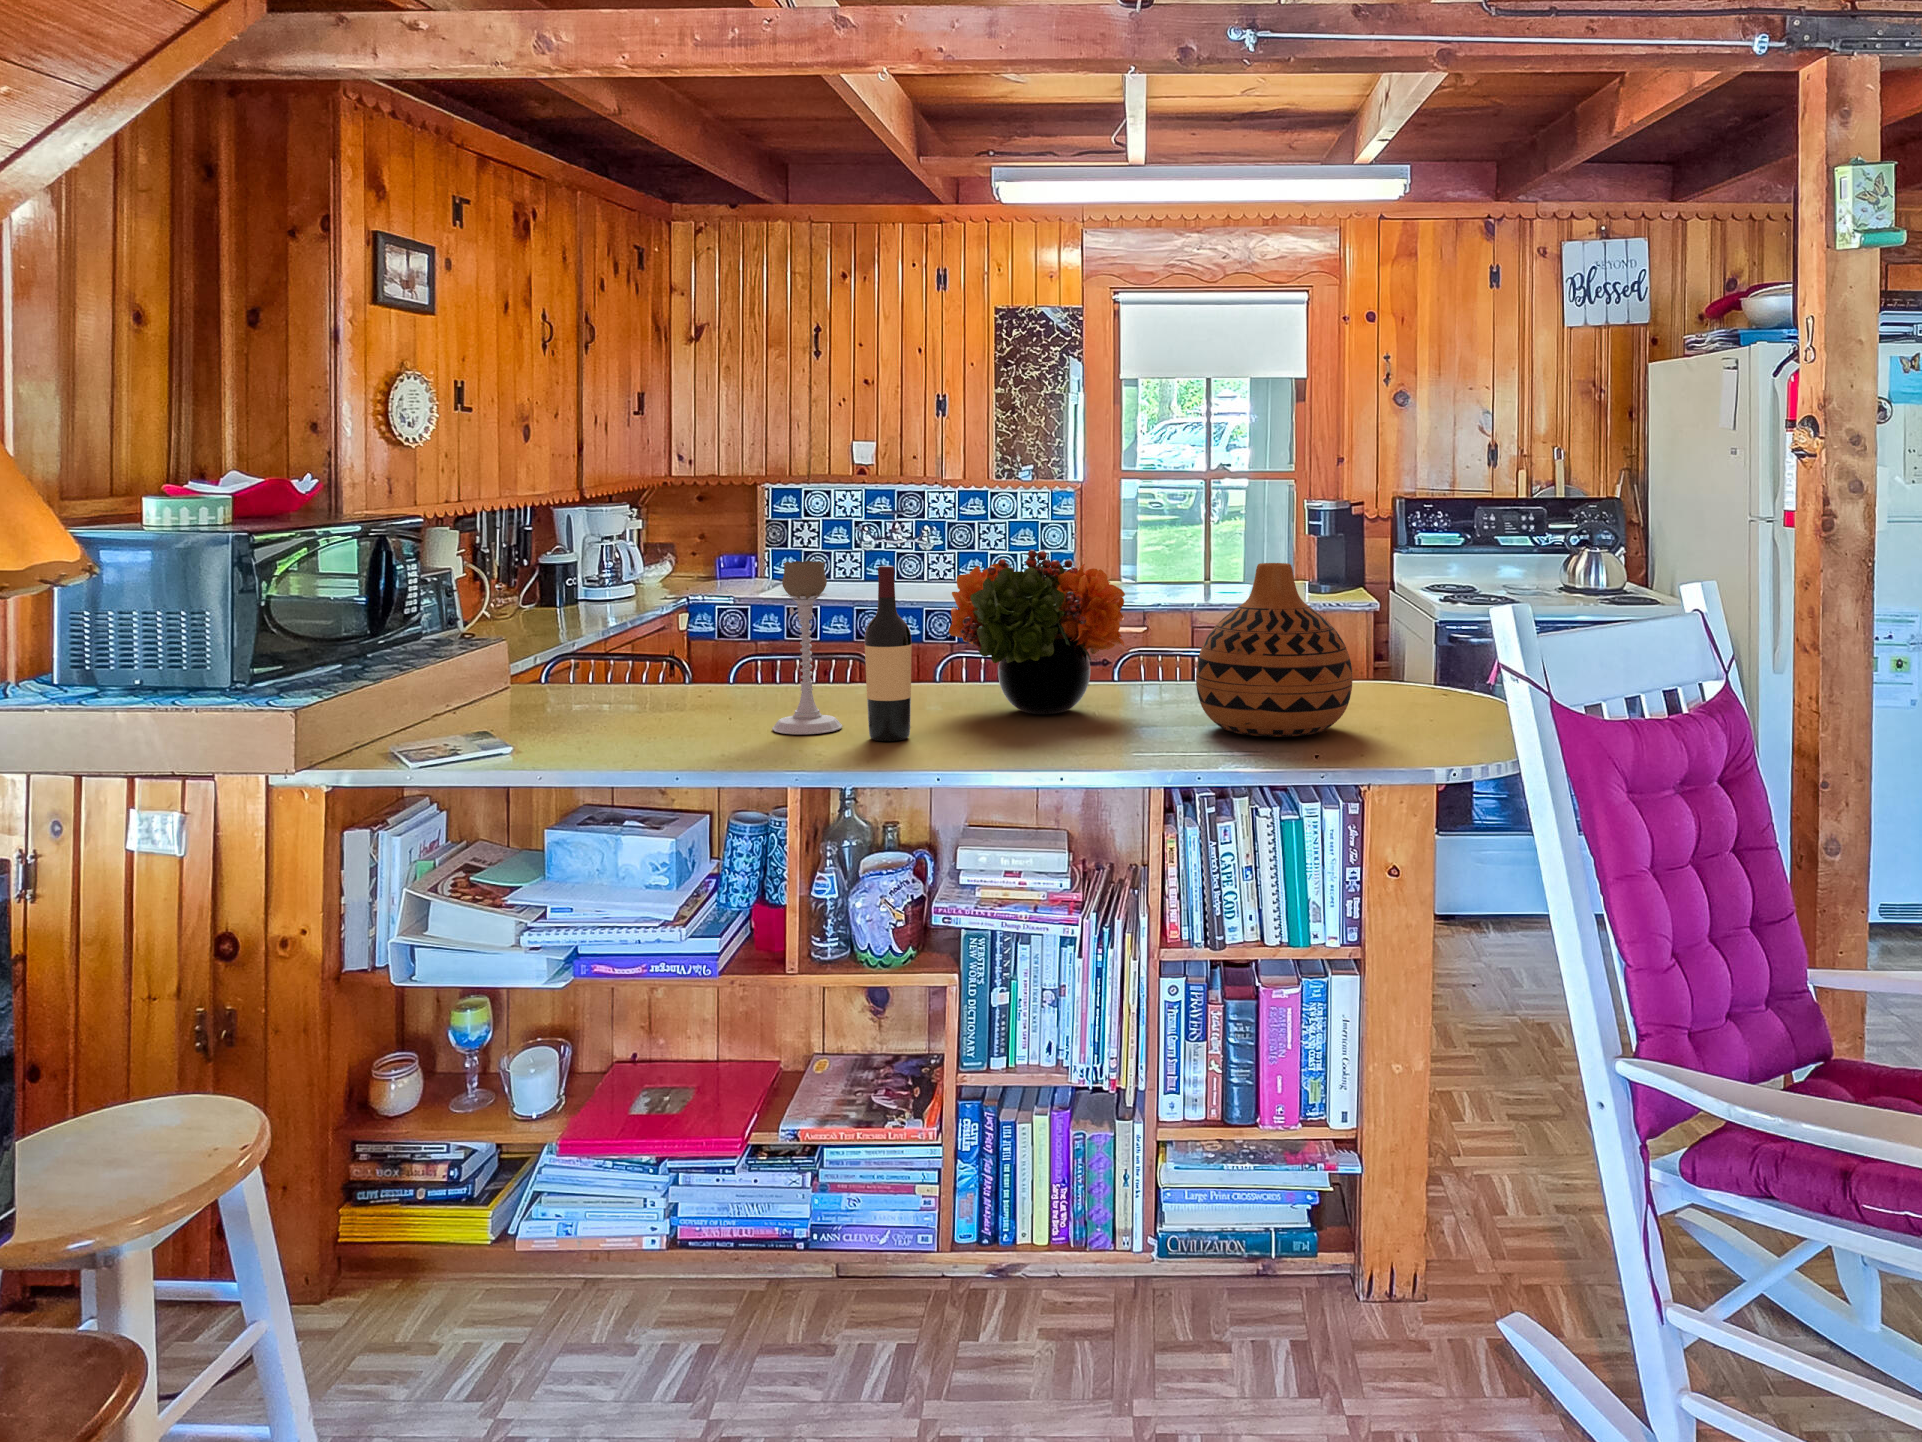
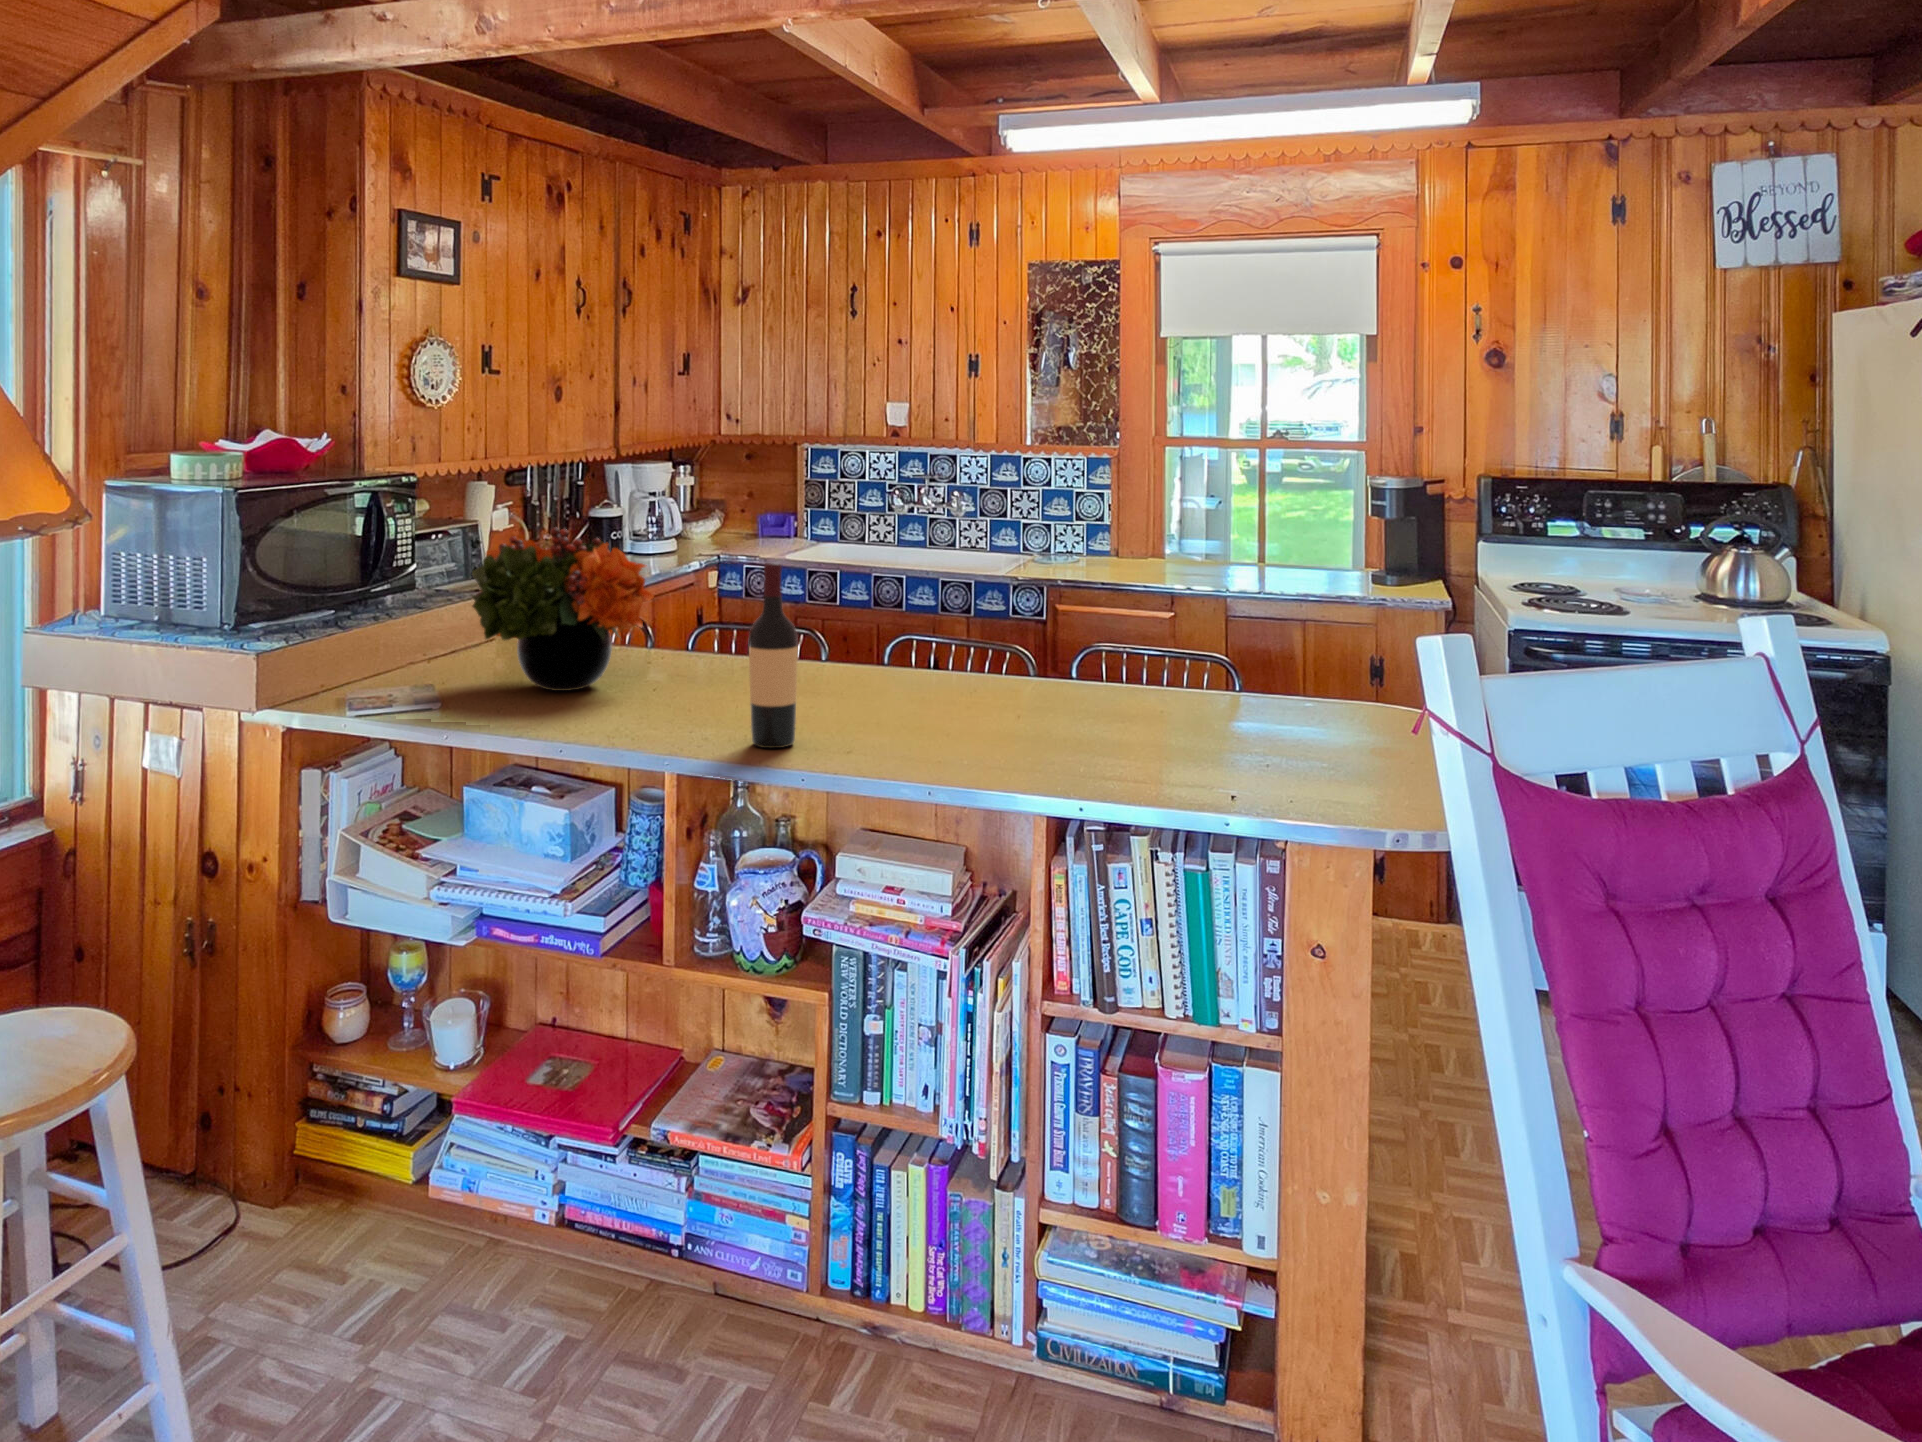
flower arrangement: present [949,550,1125,714] -> present [472,527,654,691]
candle holder: present [772,561,842,734] -> none [665,551,737,734]
vase: present [1196,563,1353,737] -> none [1108,573,1286,772]

